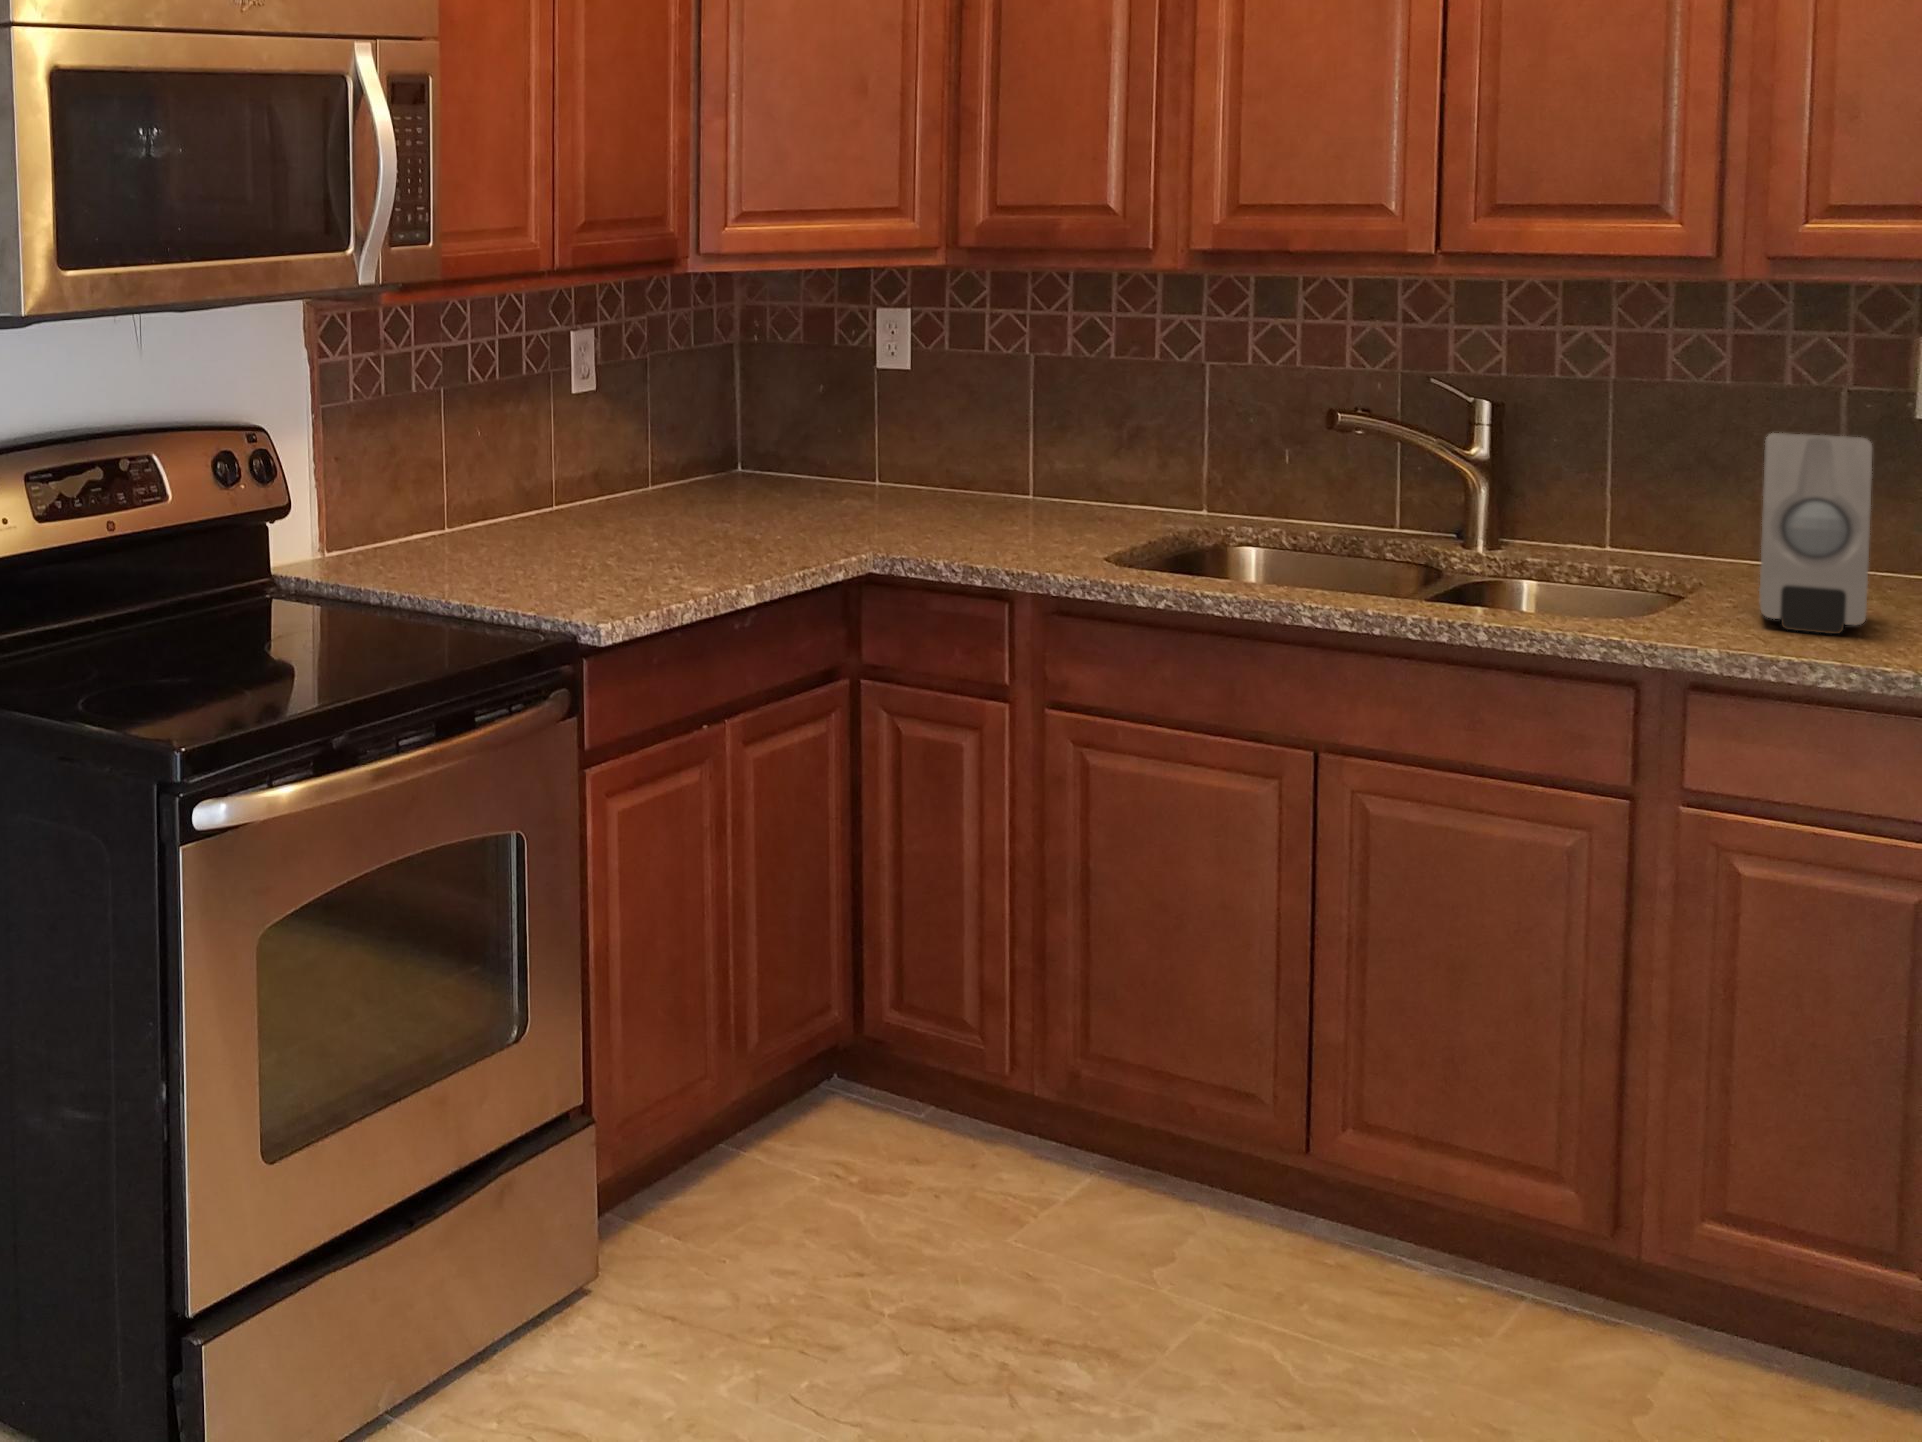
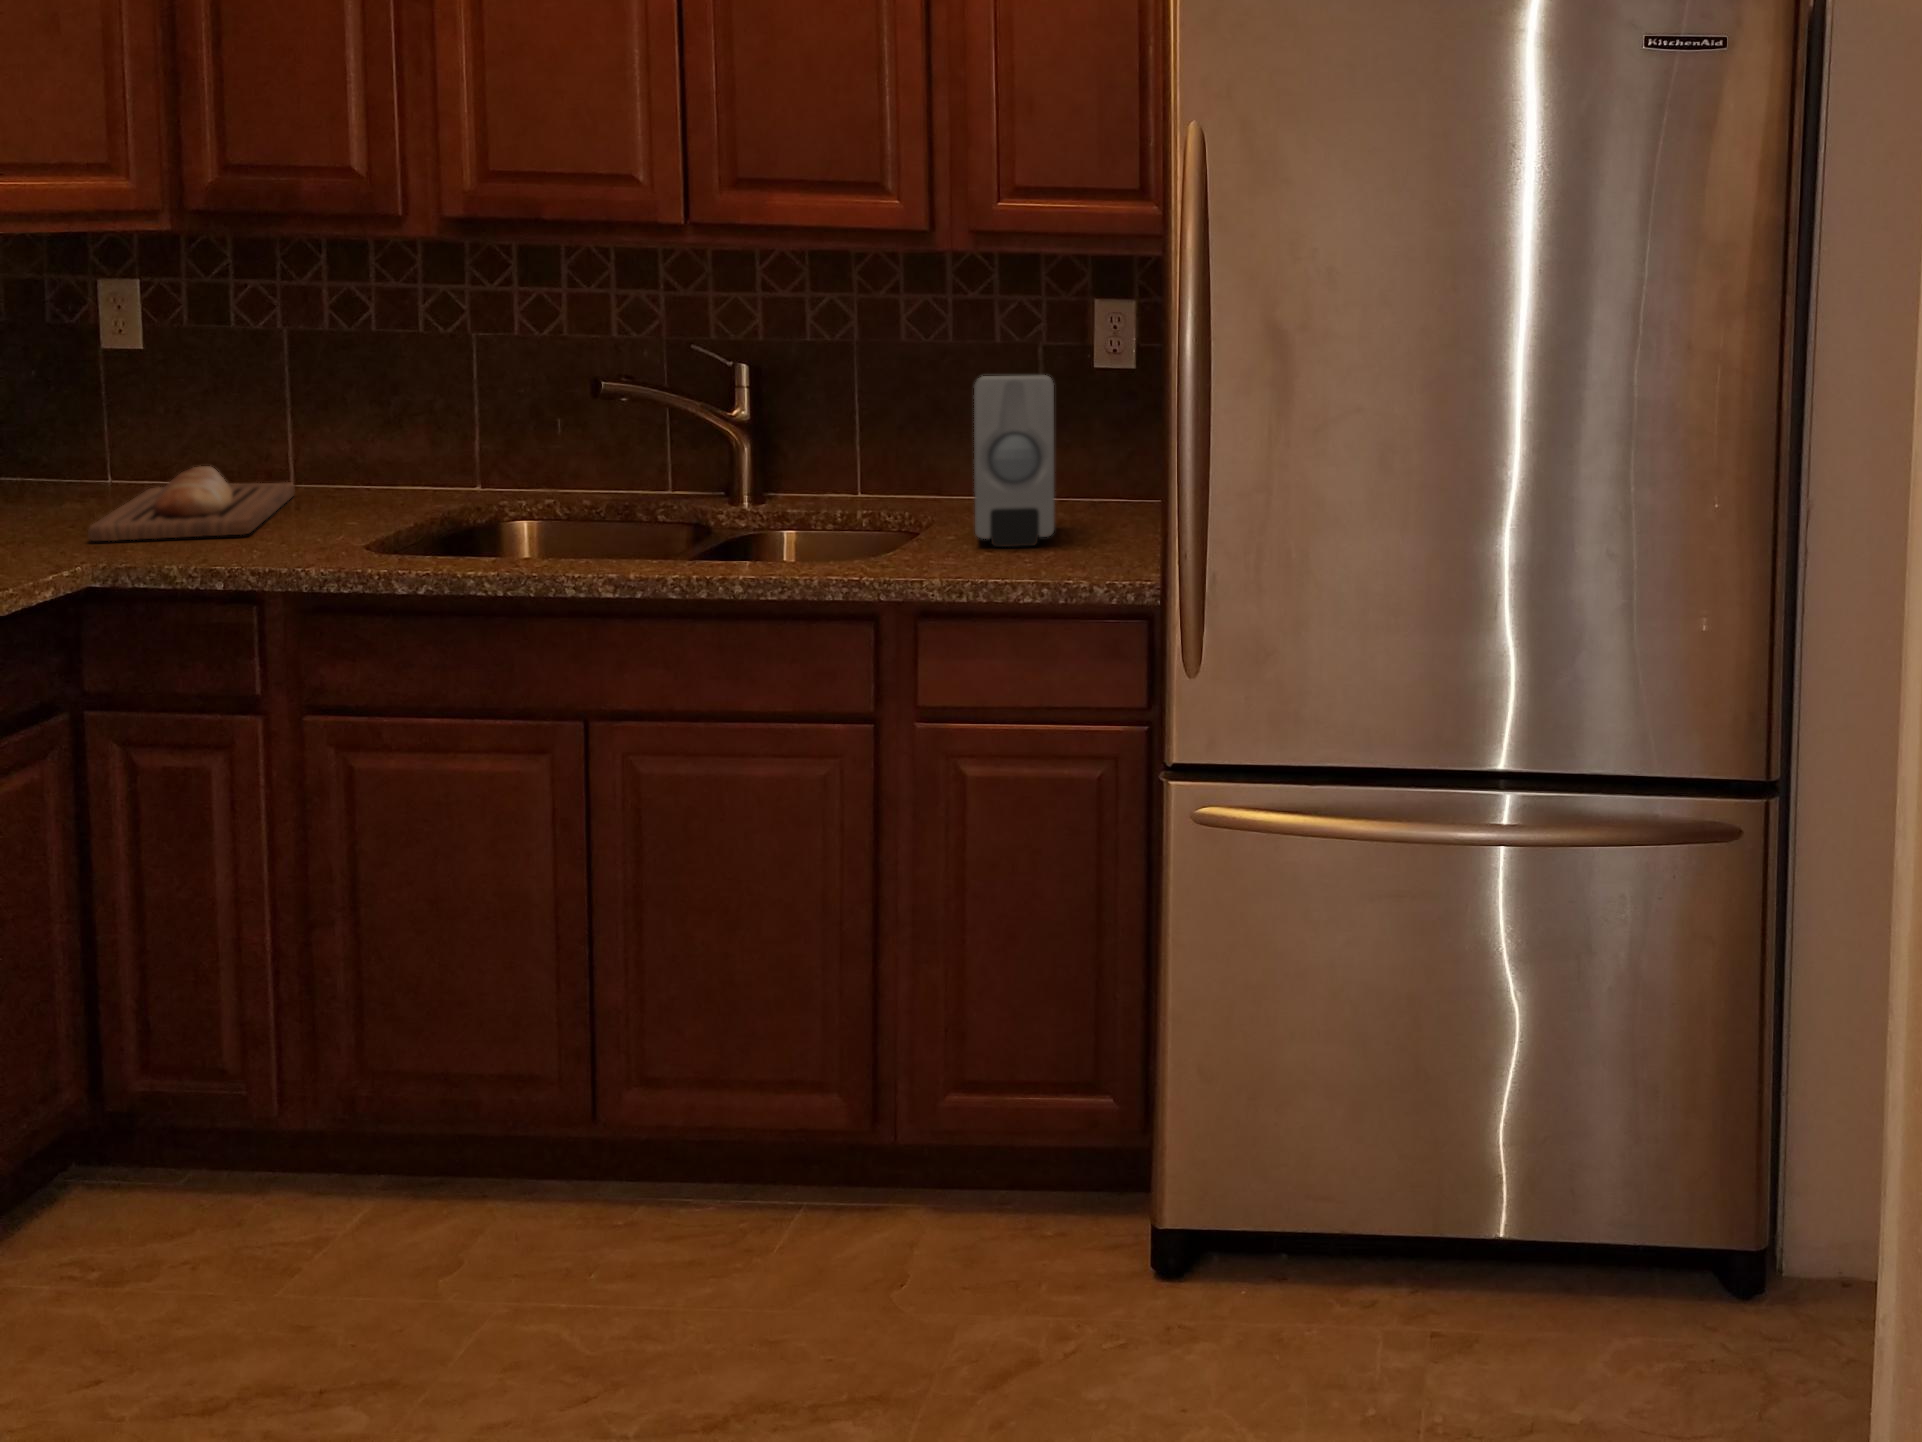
bread loaf: none [881,472,1034,535] -> present [88,466,294,541]

